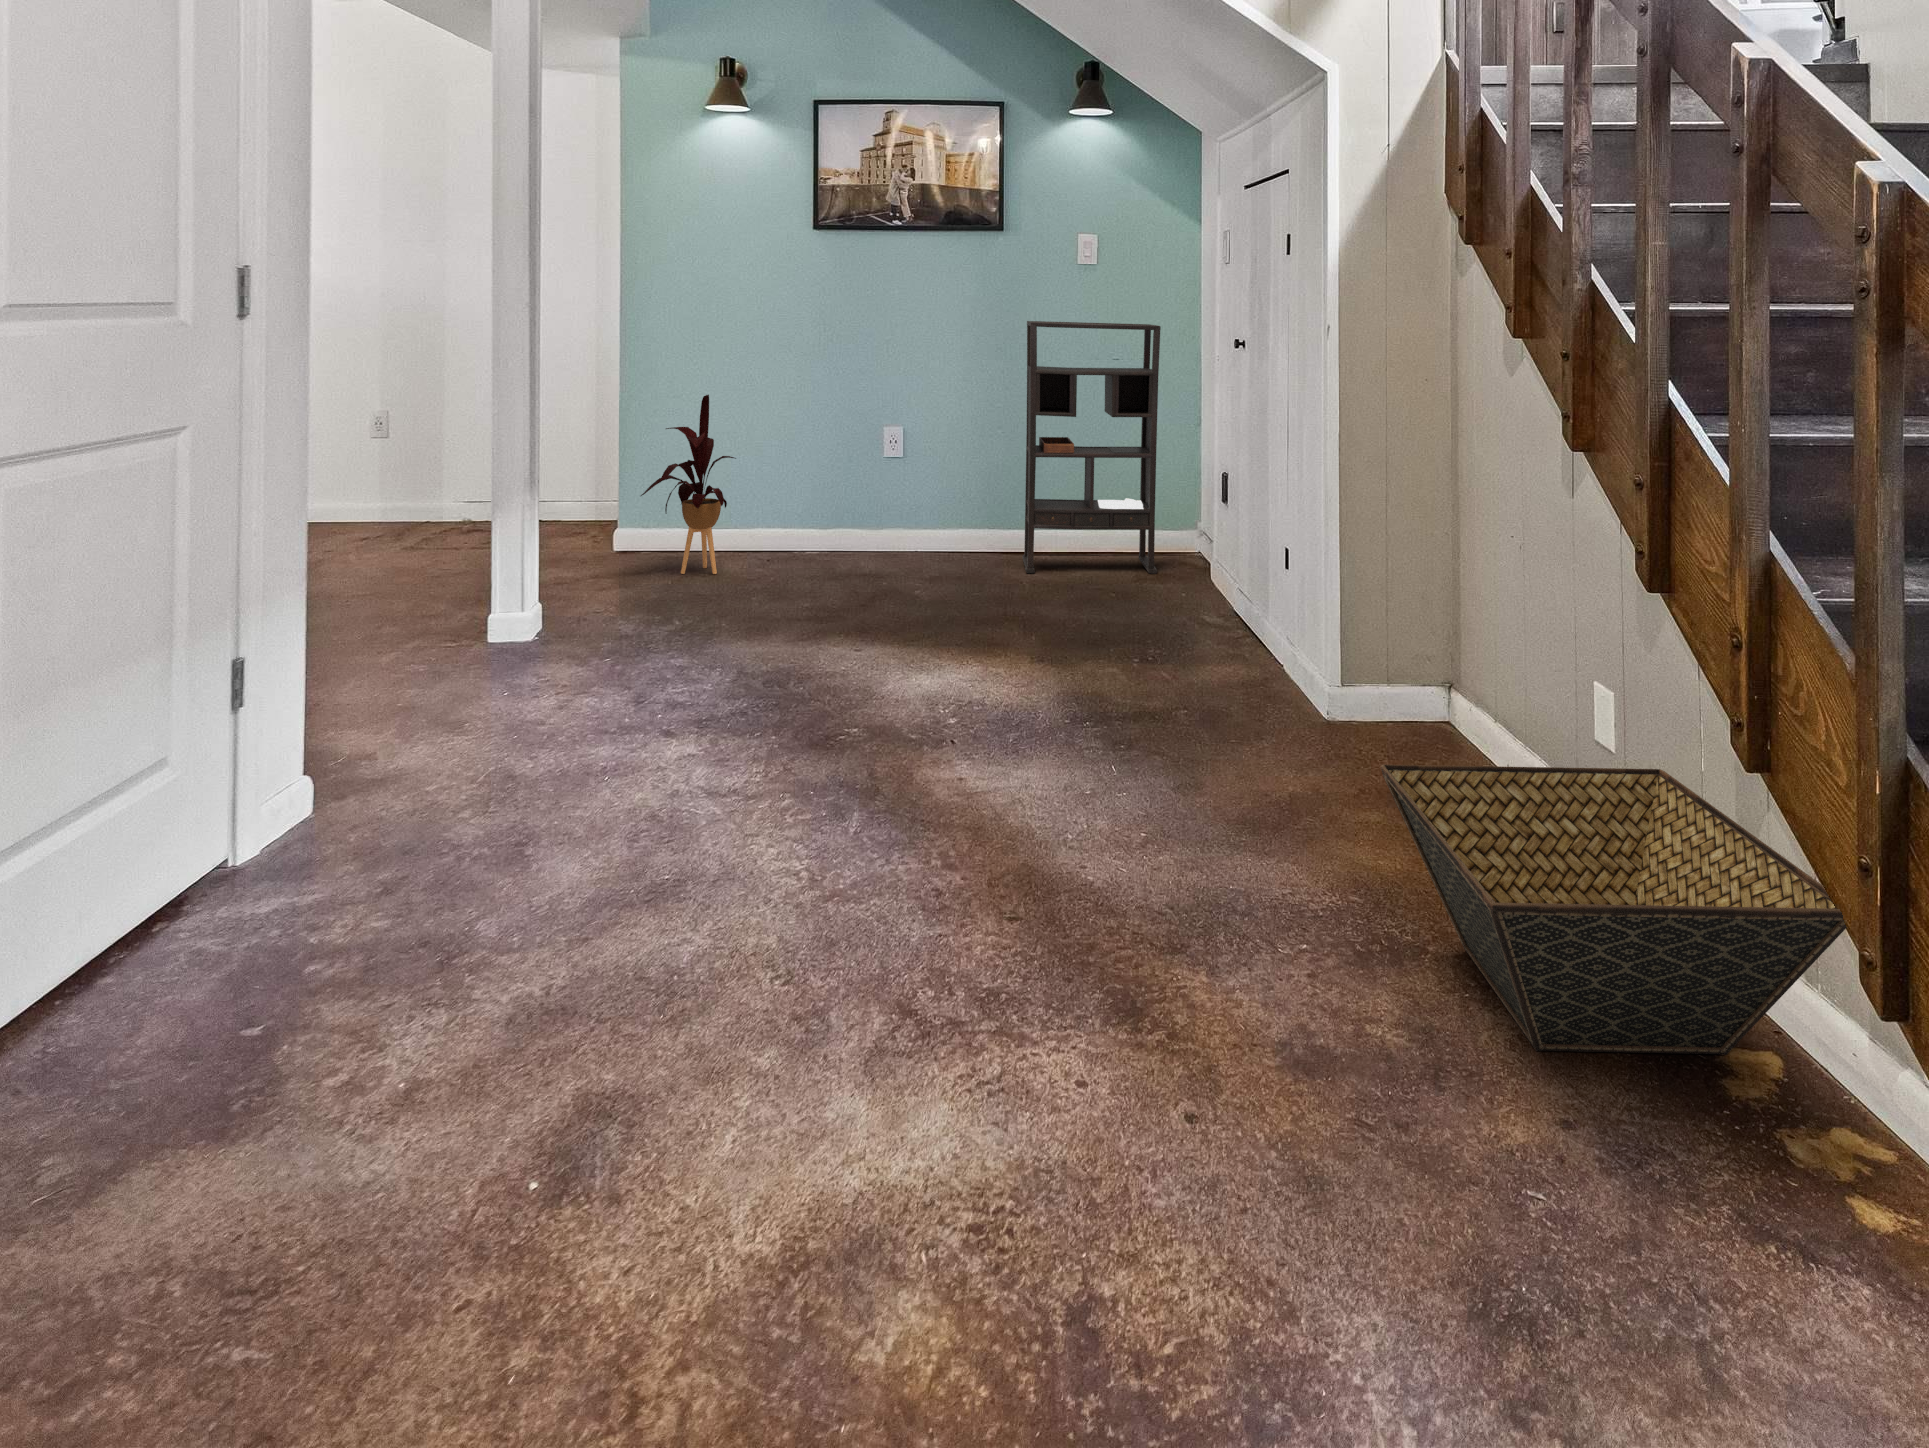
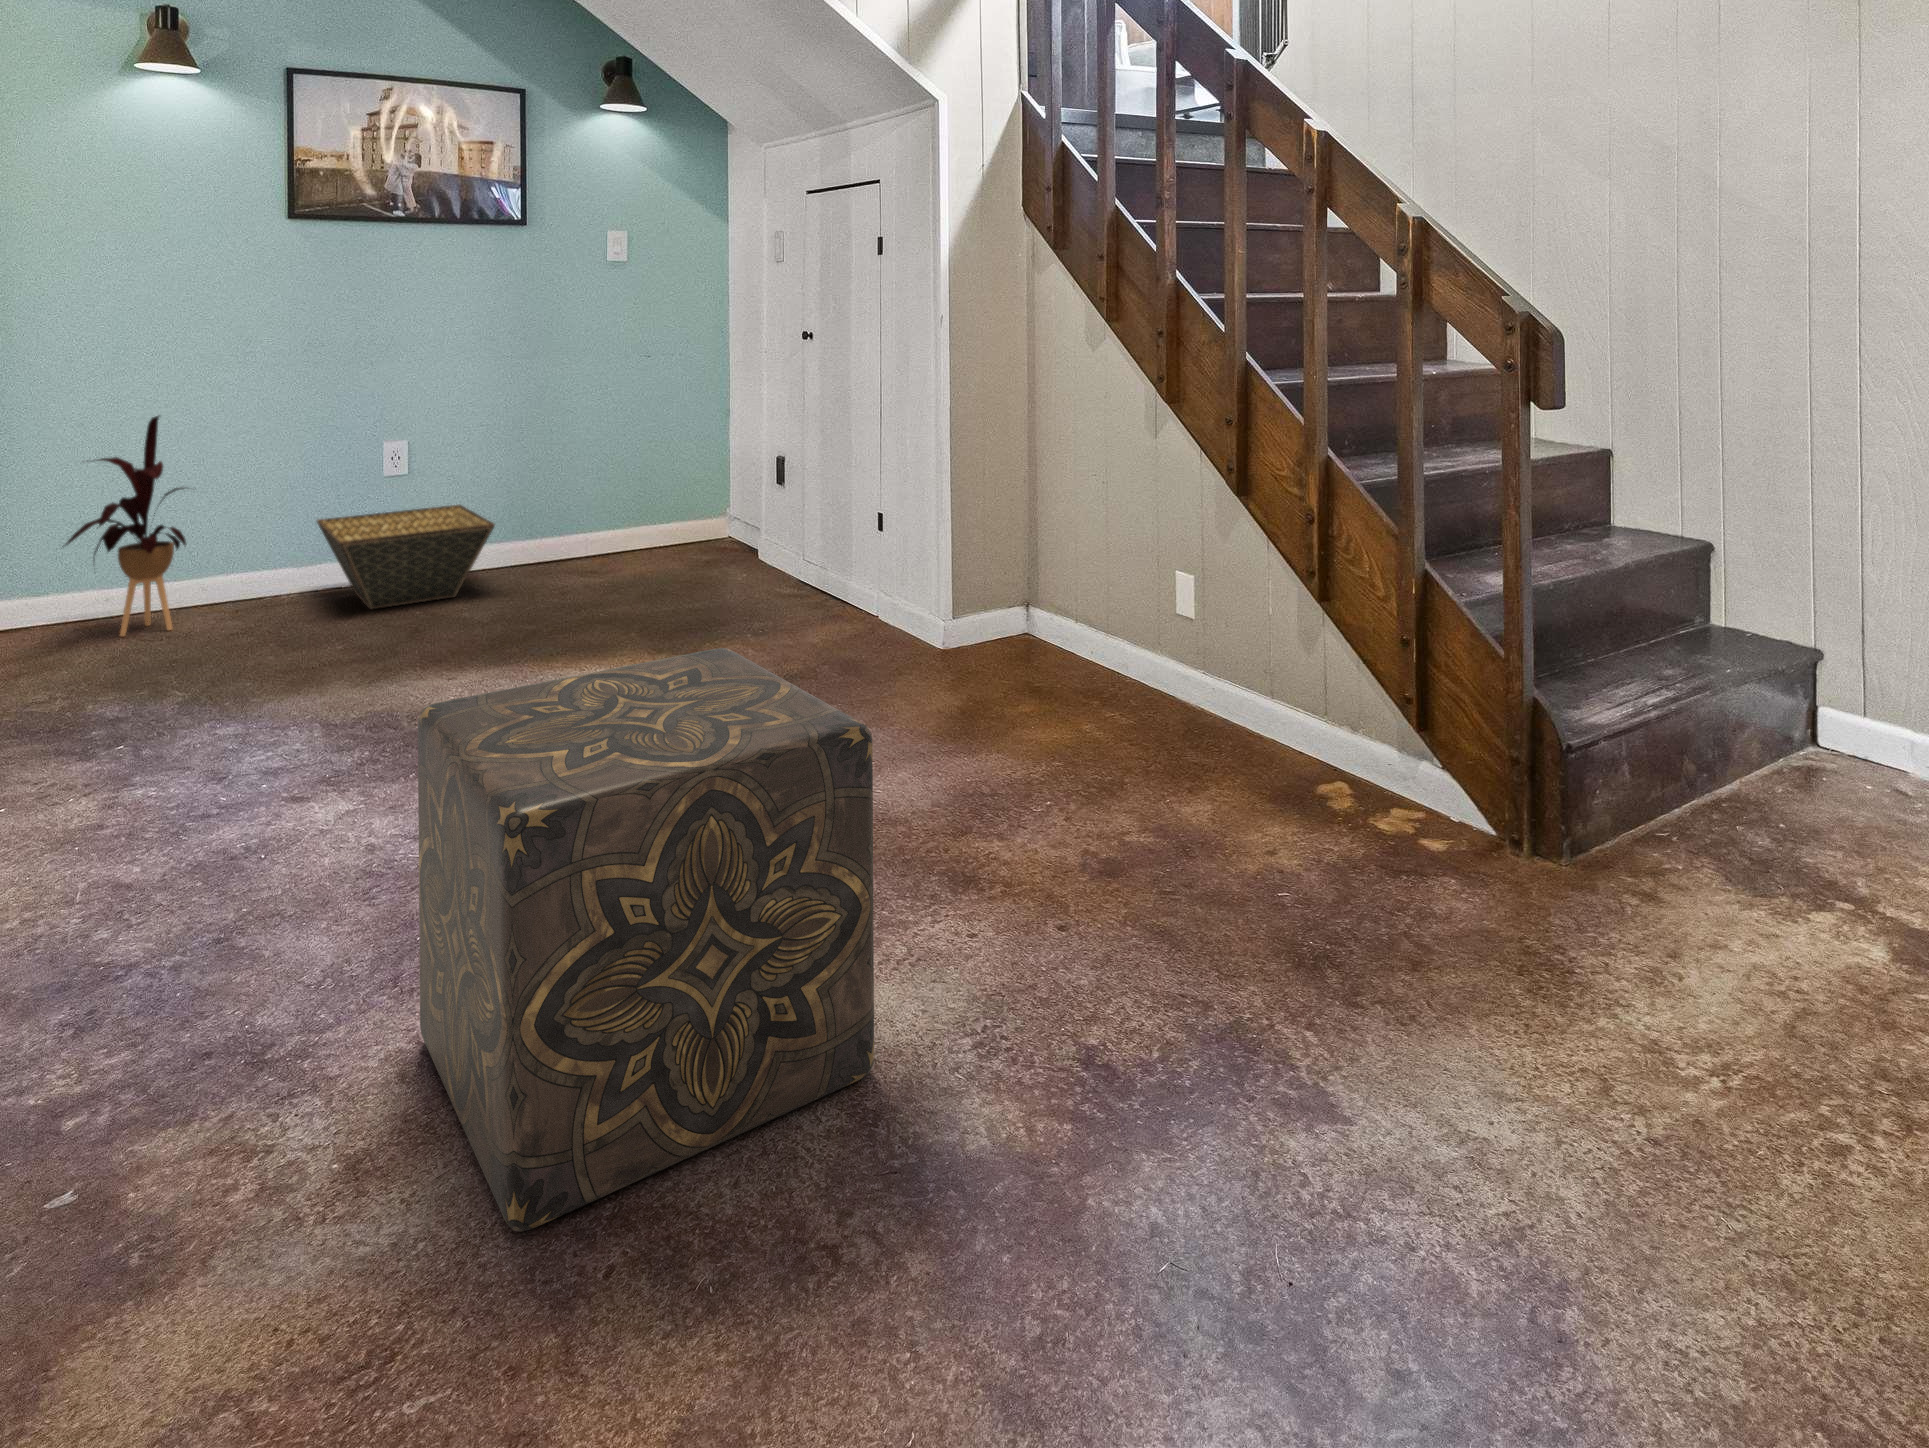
bookshelf: present [1022,321,1161,574] -> none [539,317,687,576]
ottoman: none [423,676,863,1227] -> present [418,648,874,1232]
basket: present [1380,765,1847,1055] -> present [317,505,495,610]

